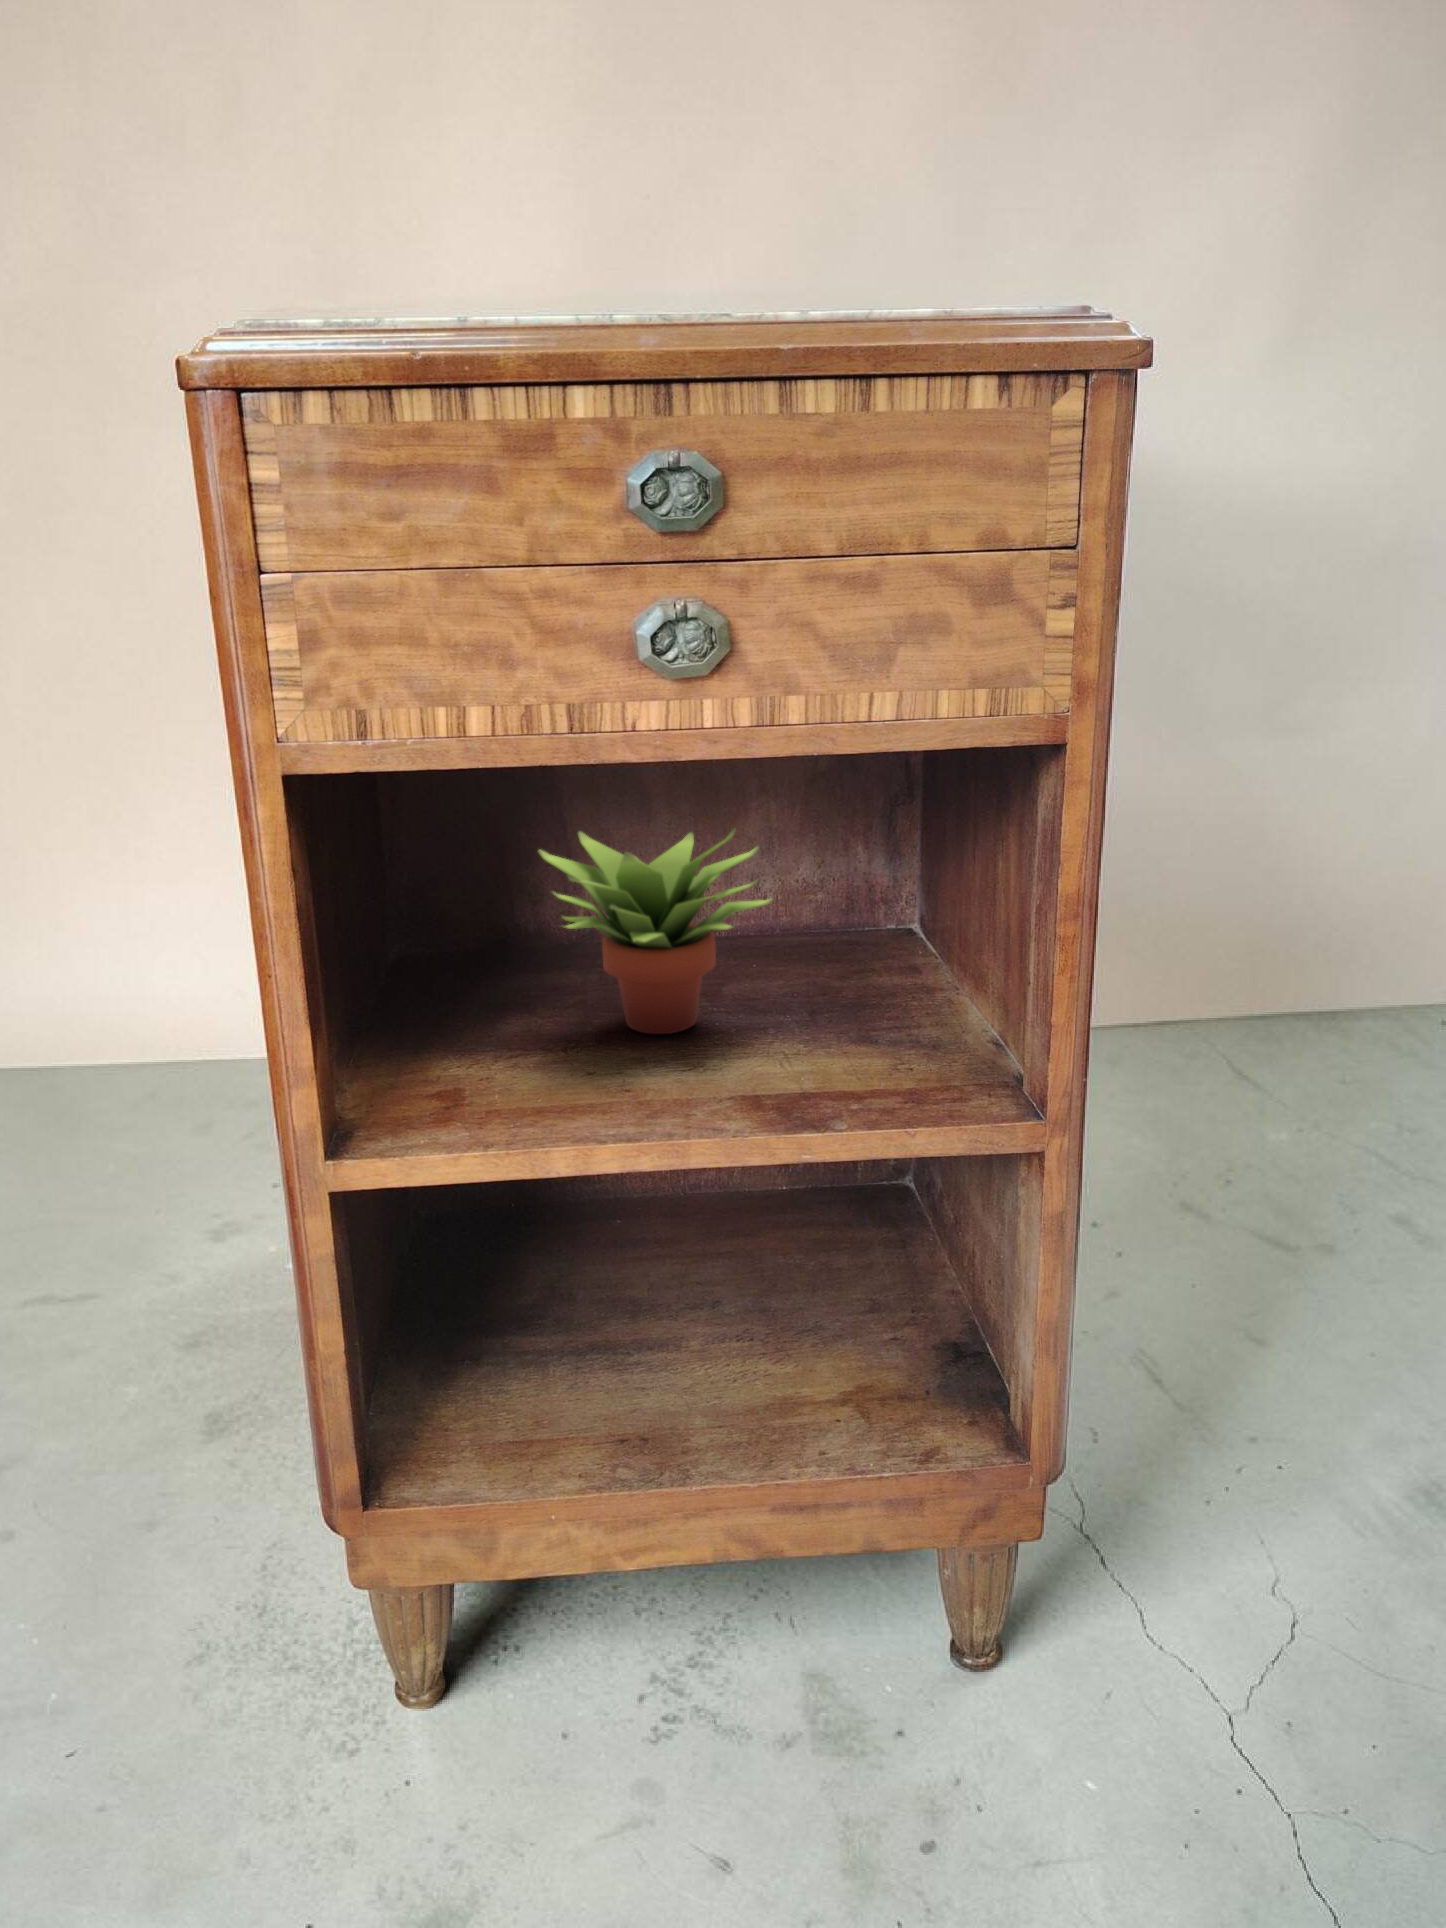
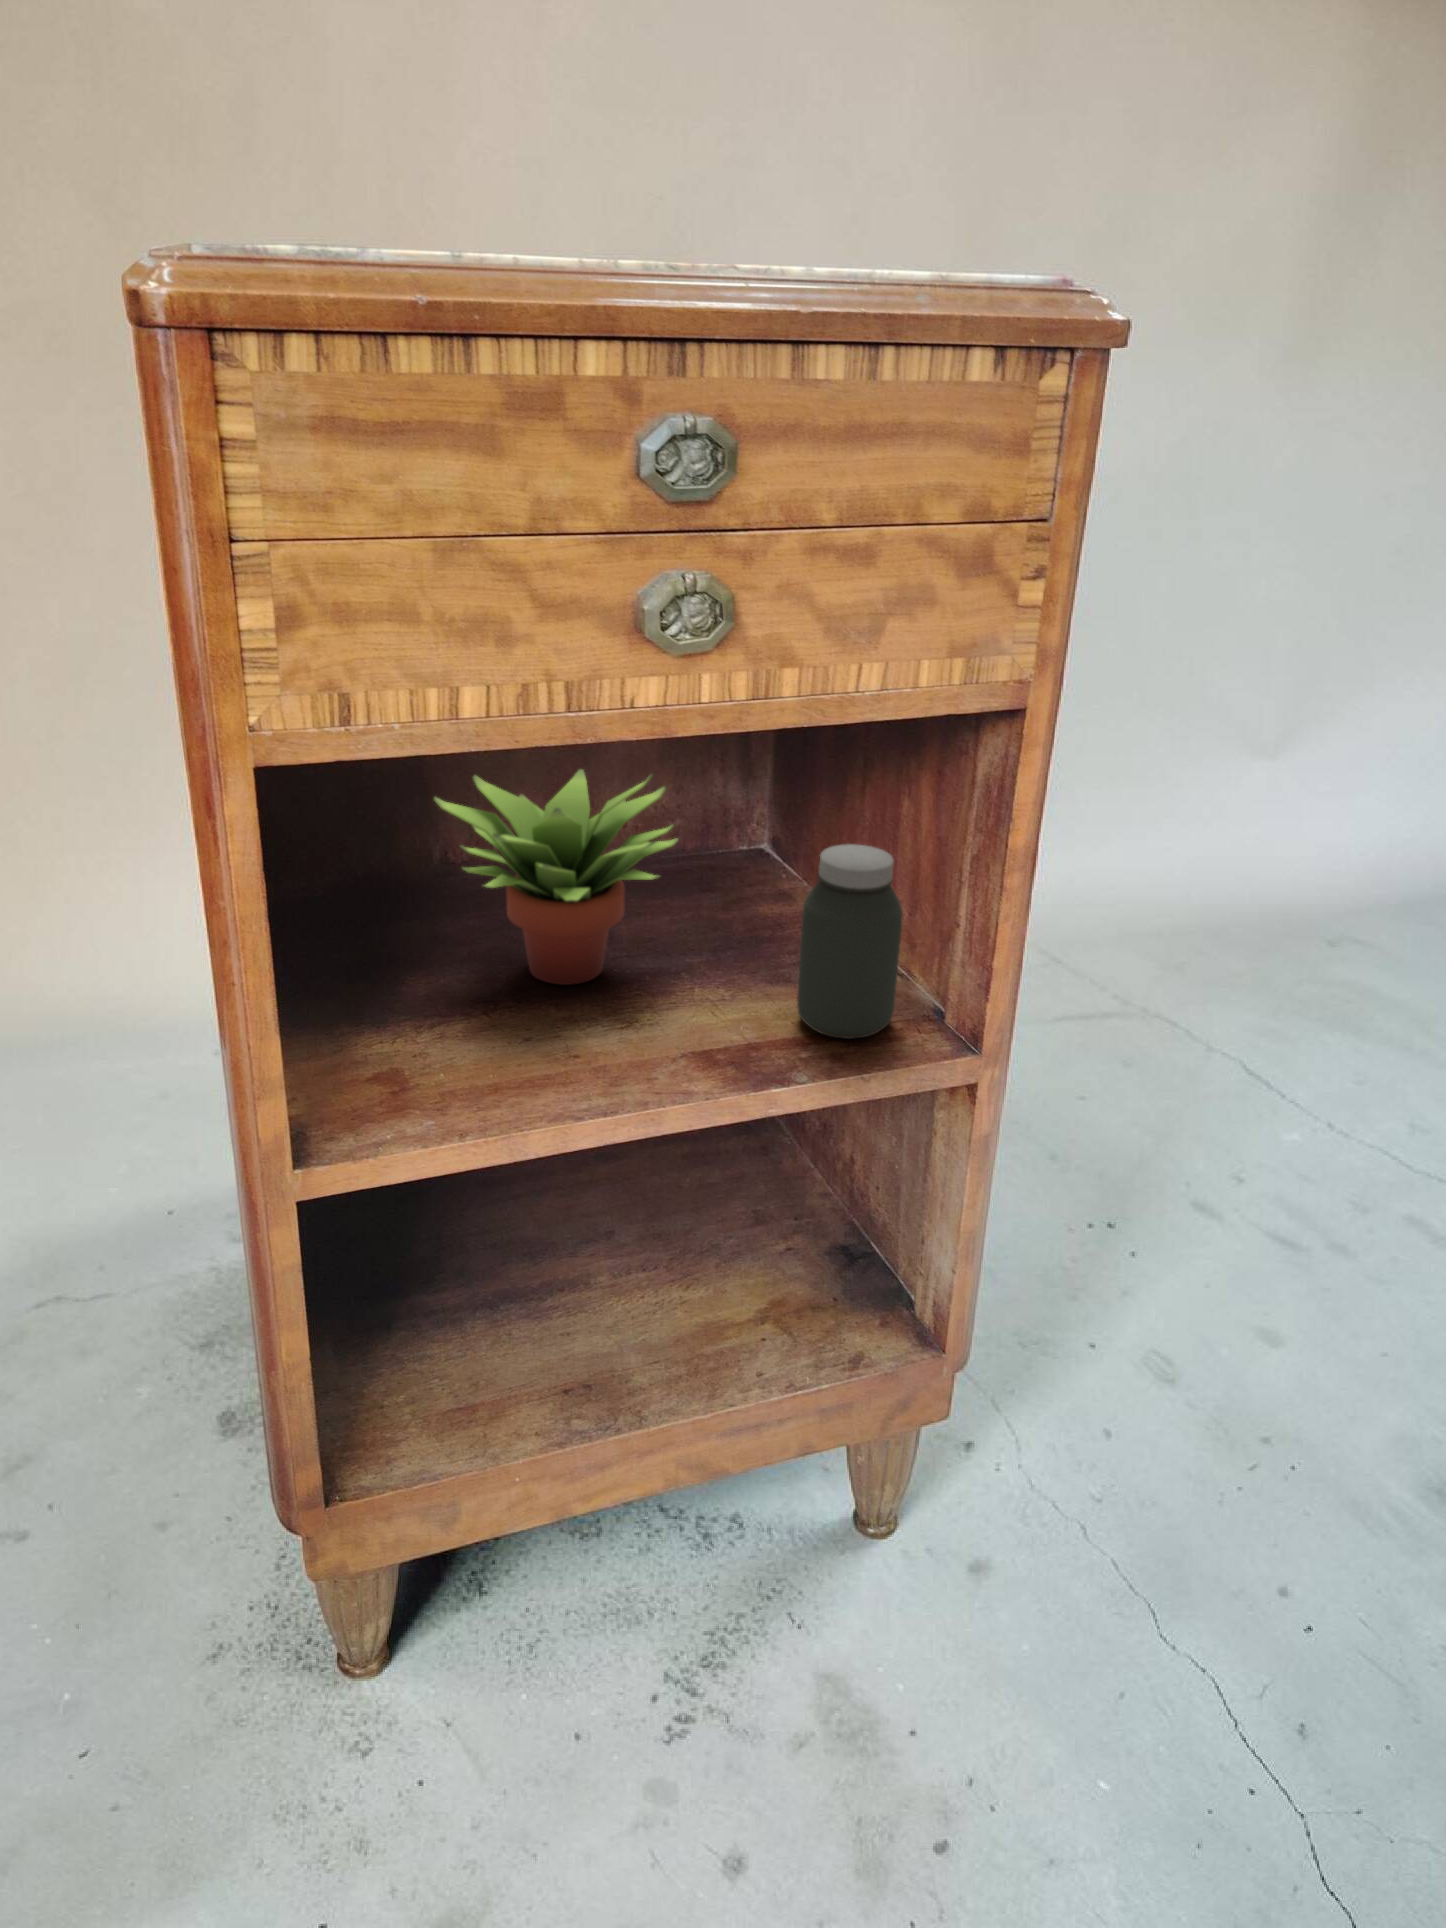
jar: none [859,894,963,1093] -> present [797,844,903,1039]

